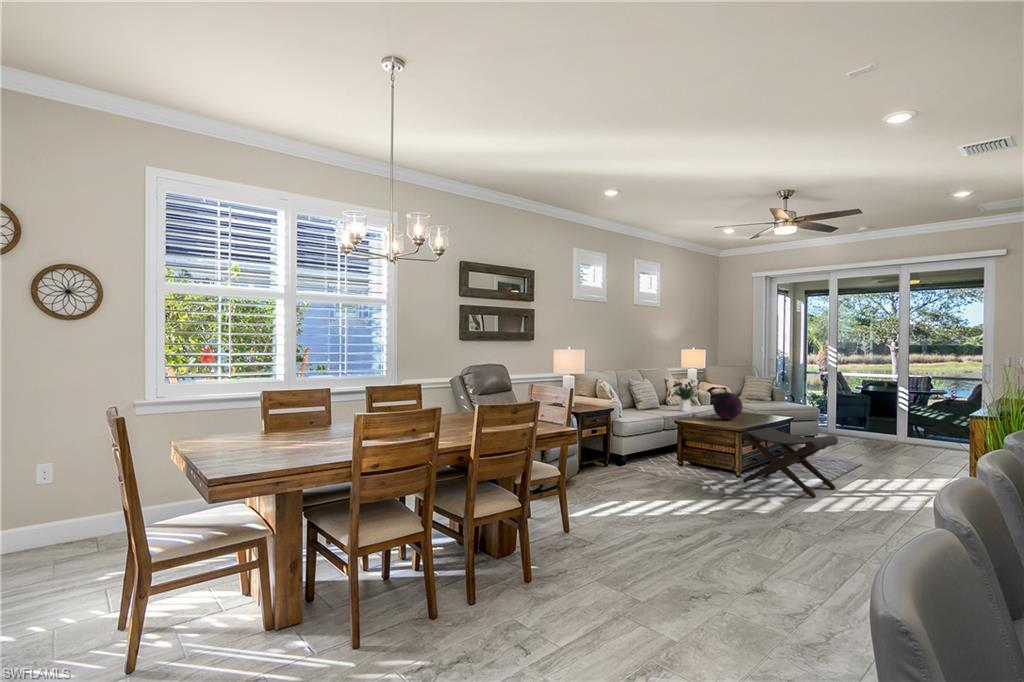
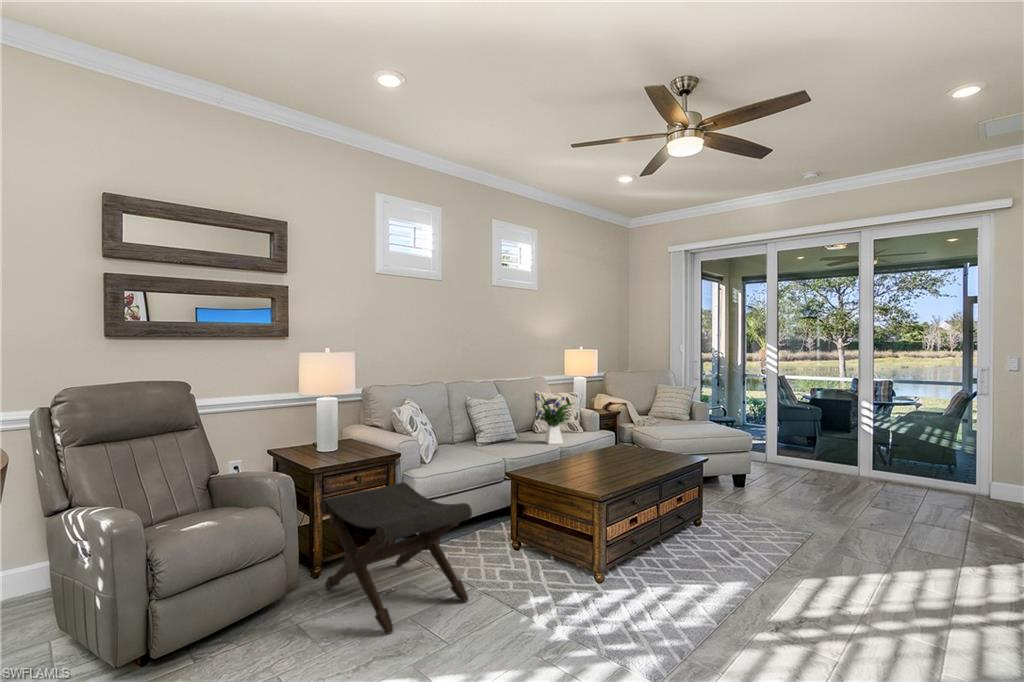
decorative orb: present [713,392,743,420] -> none [582,417,627,462]
footstool: present [742,427,838,498] -> present [320,482,472,634]

